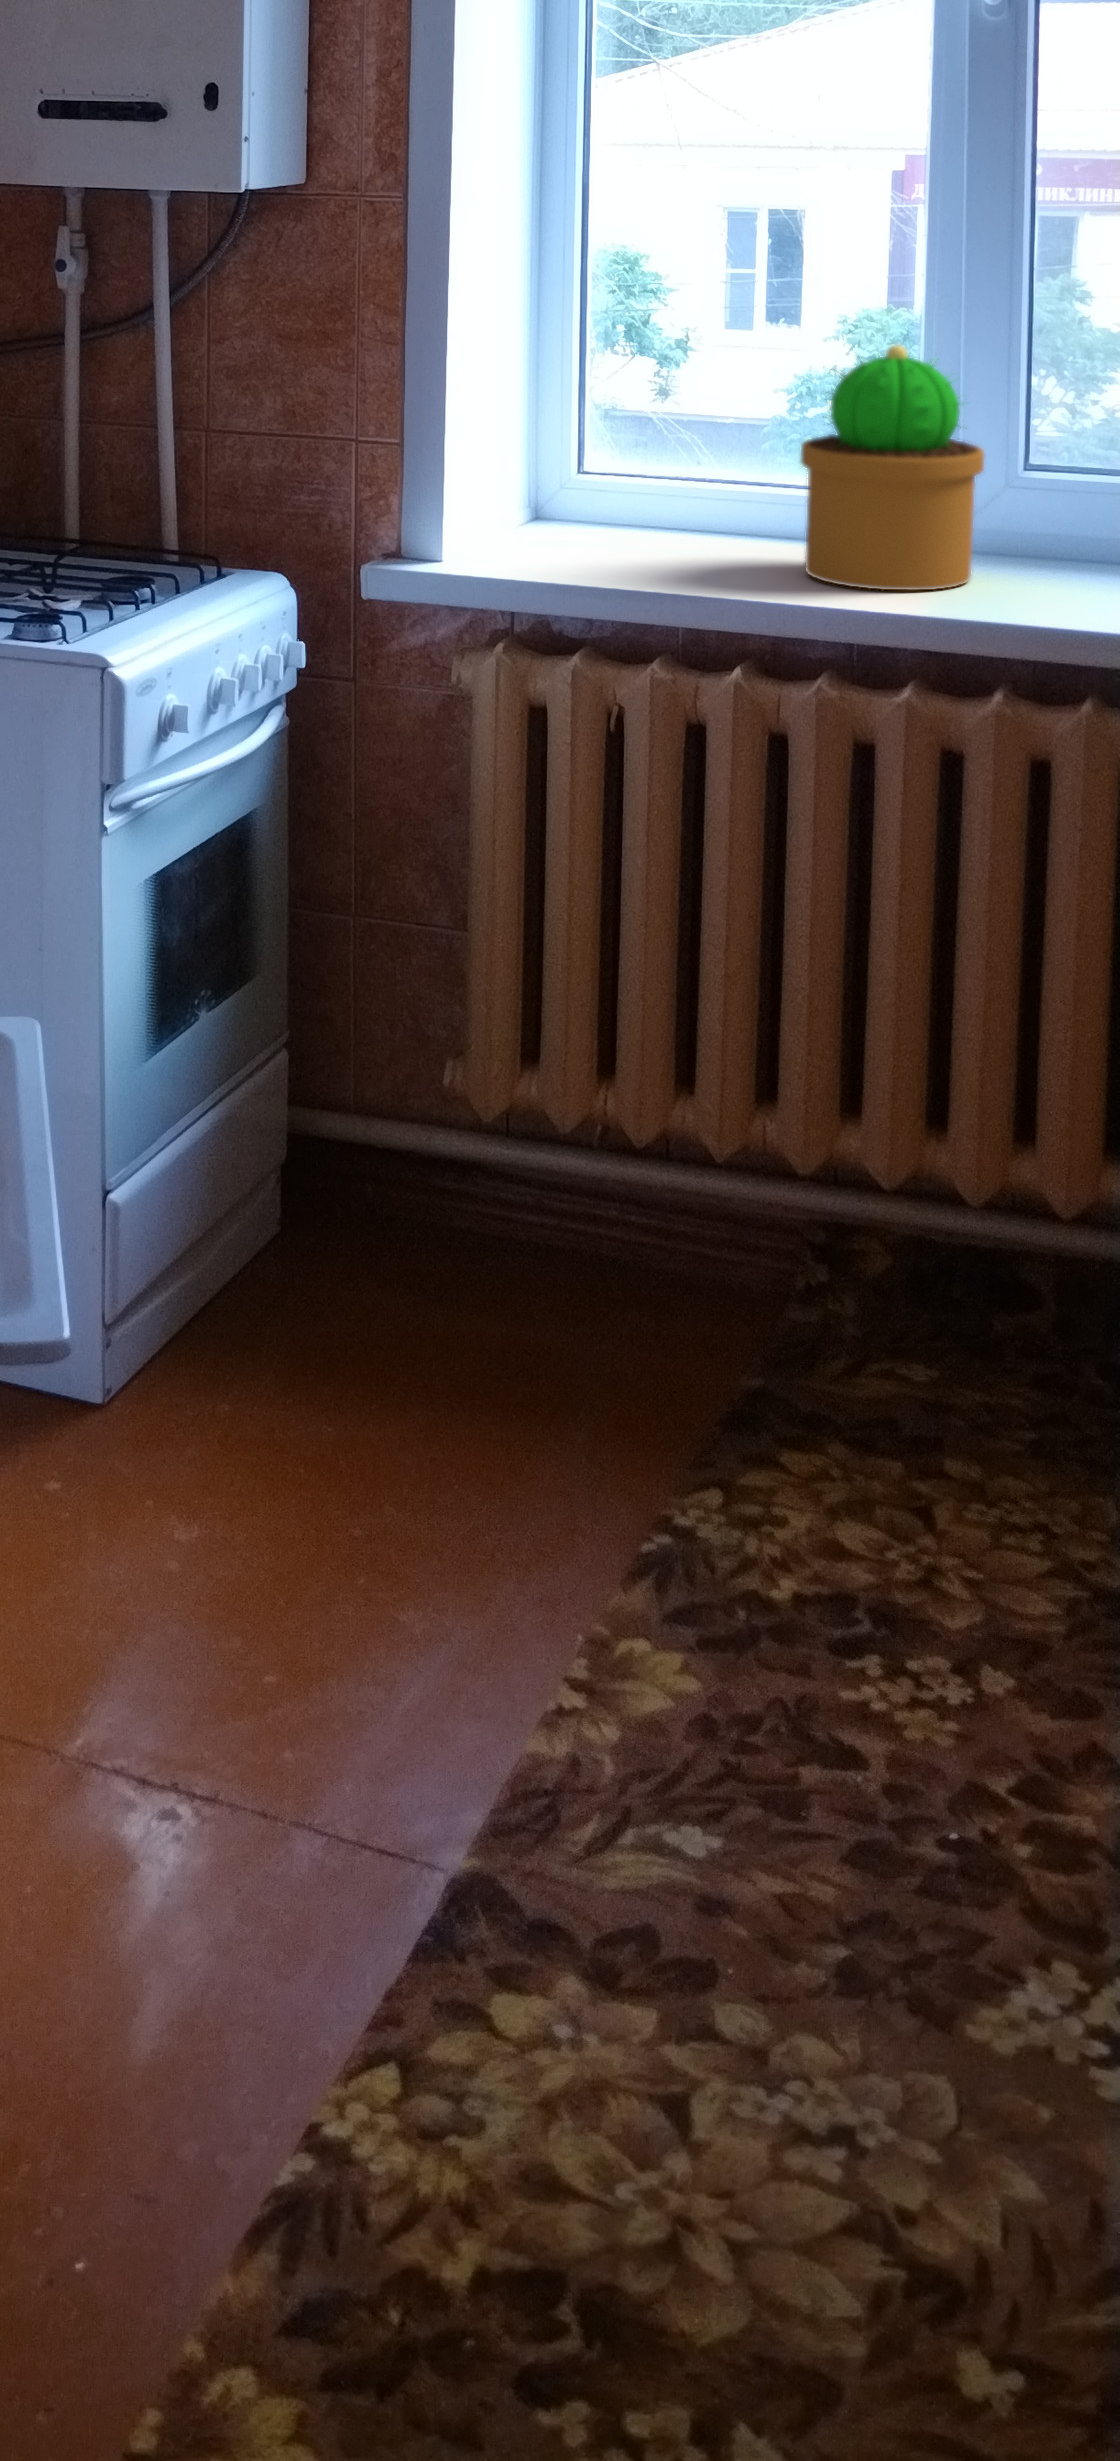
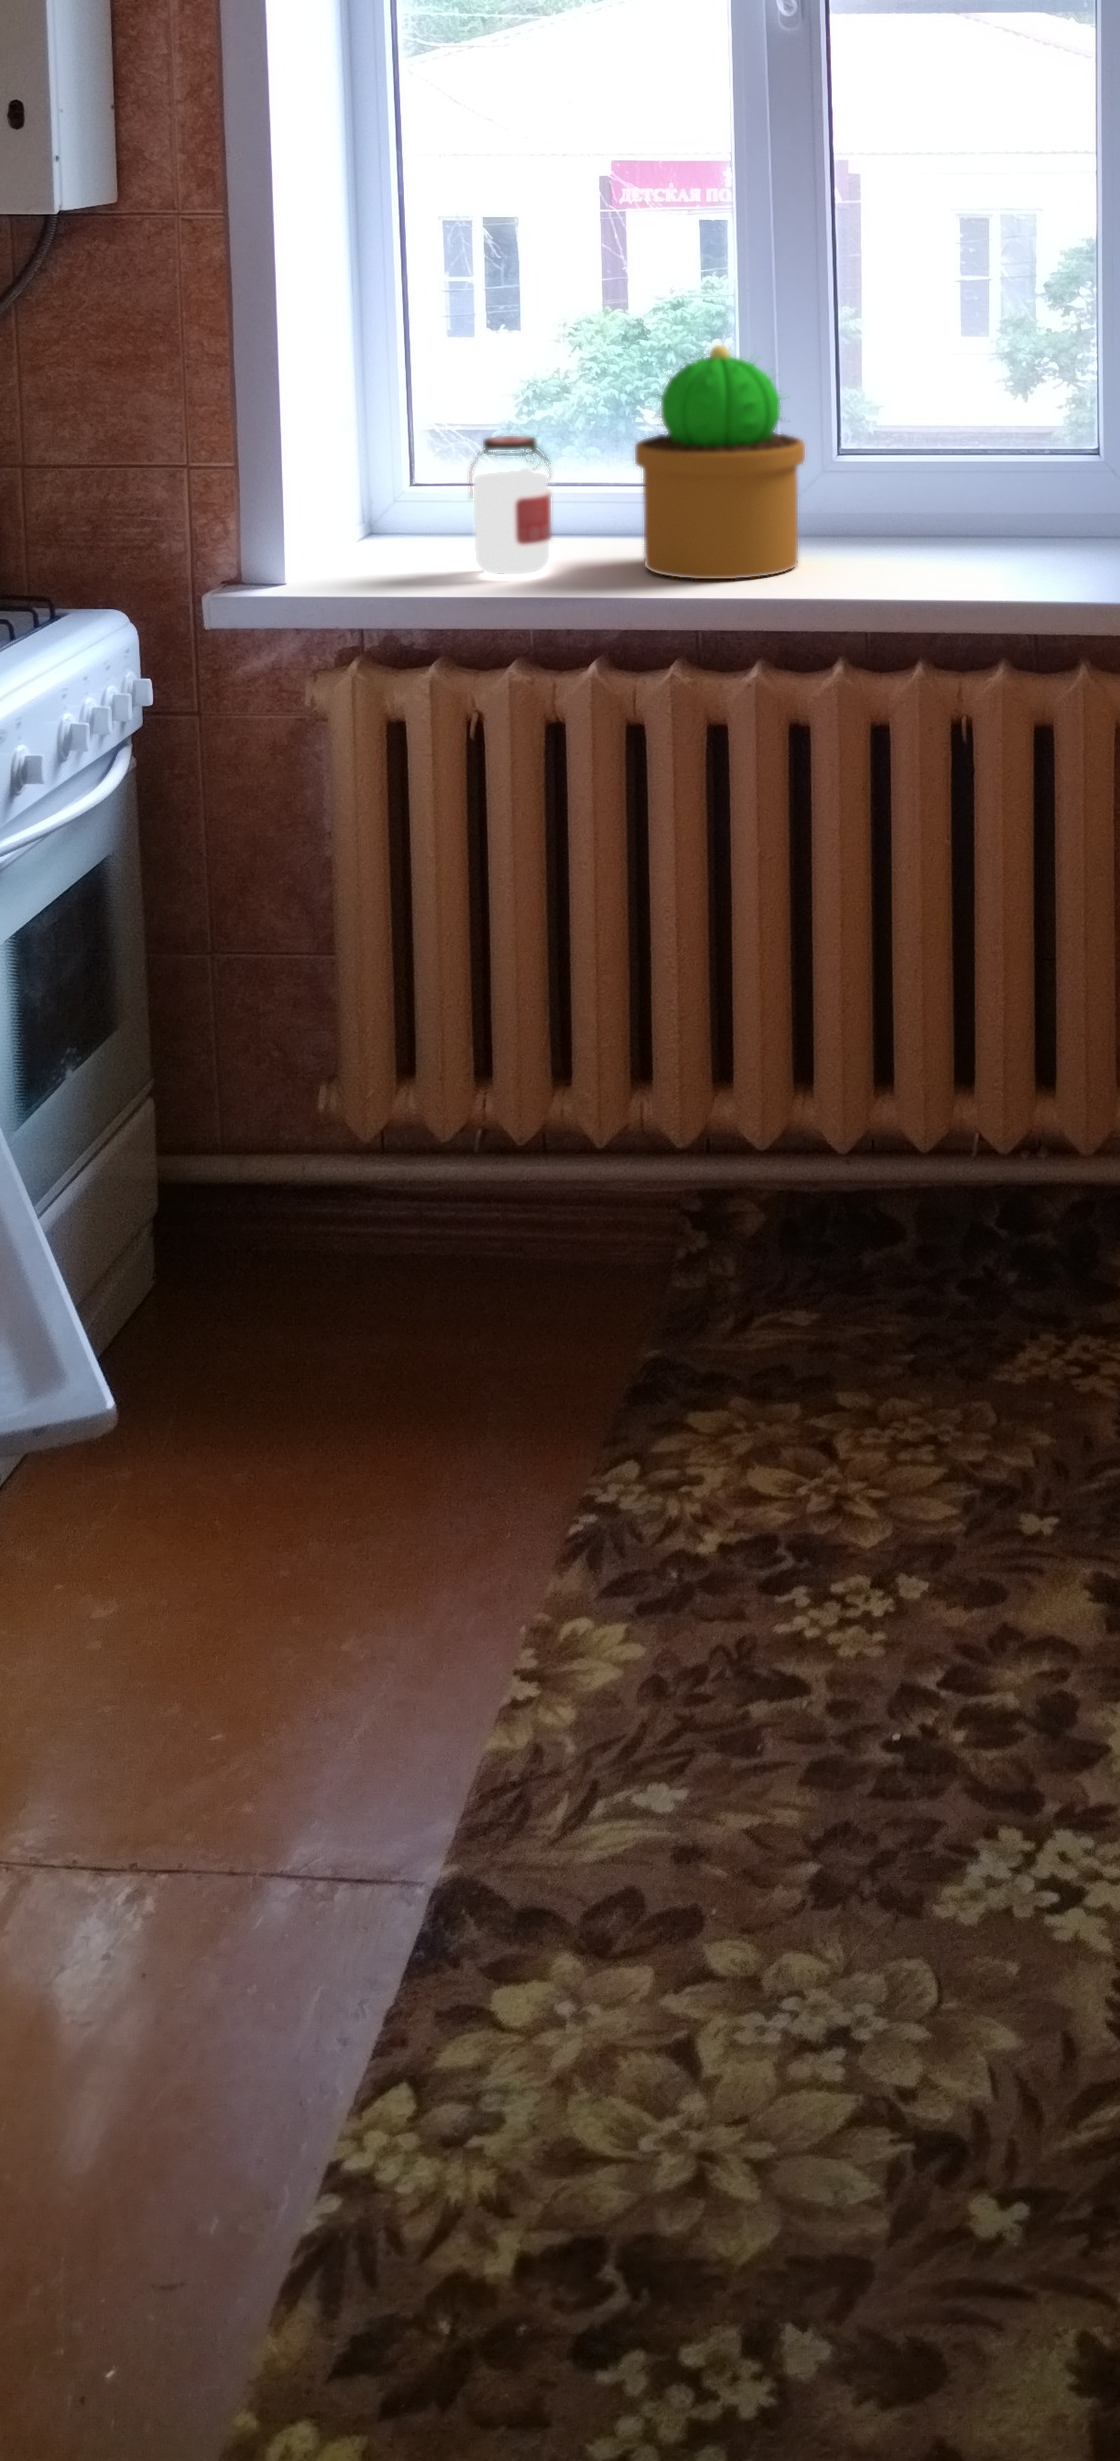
jar: none [629,427,714,570] -> present [469,436,552,575]

